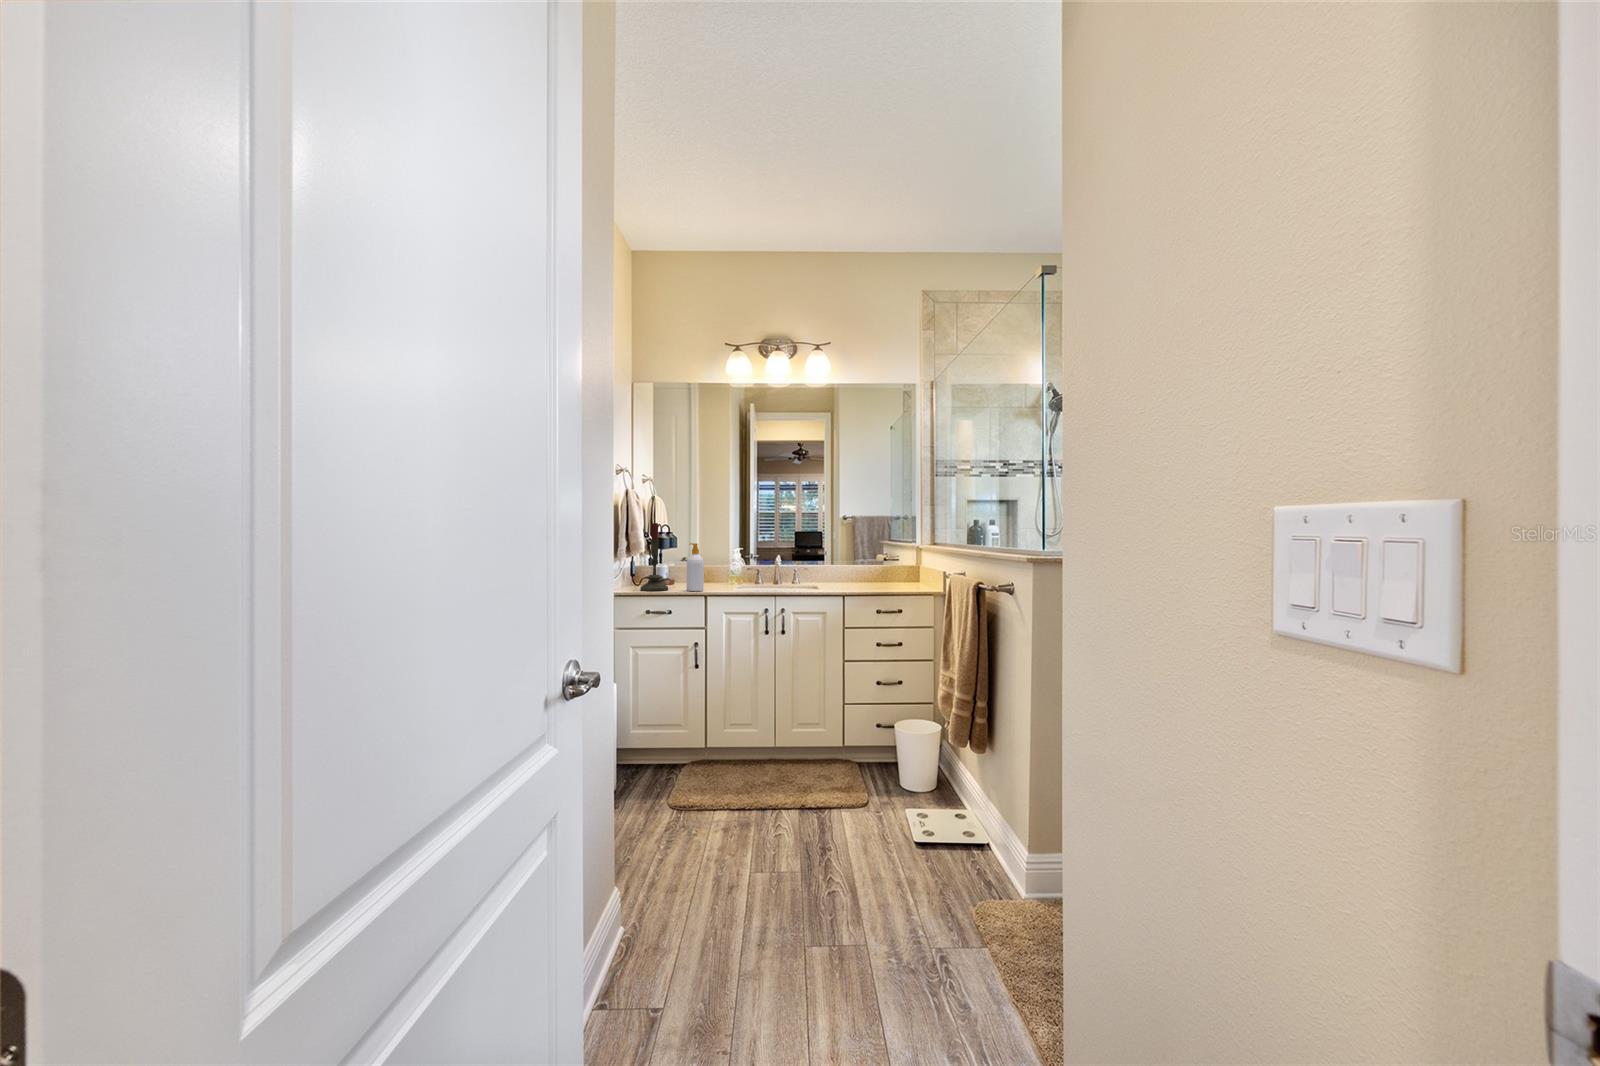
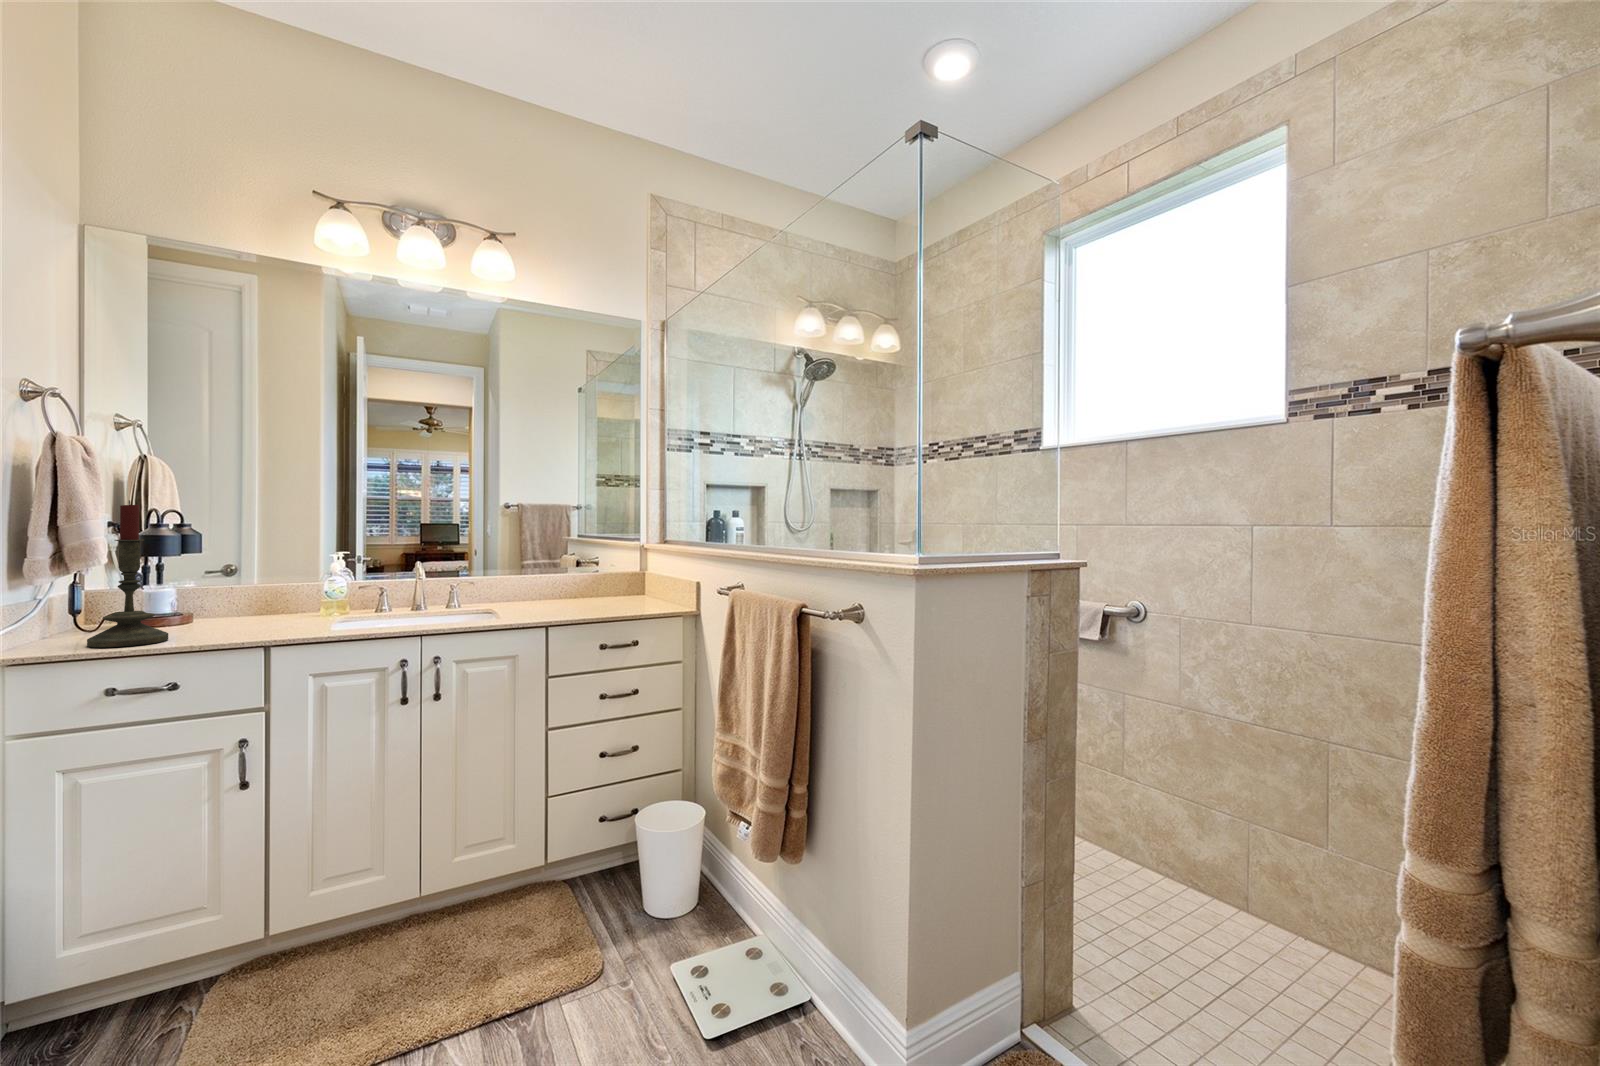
soap bottle: present [687,543,704,591] -> none [217,546,261,640]

